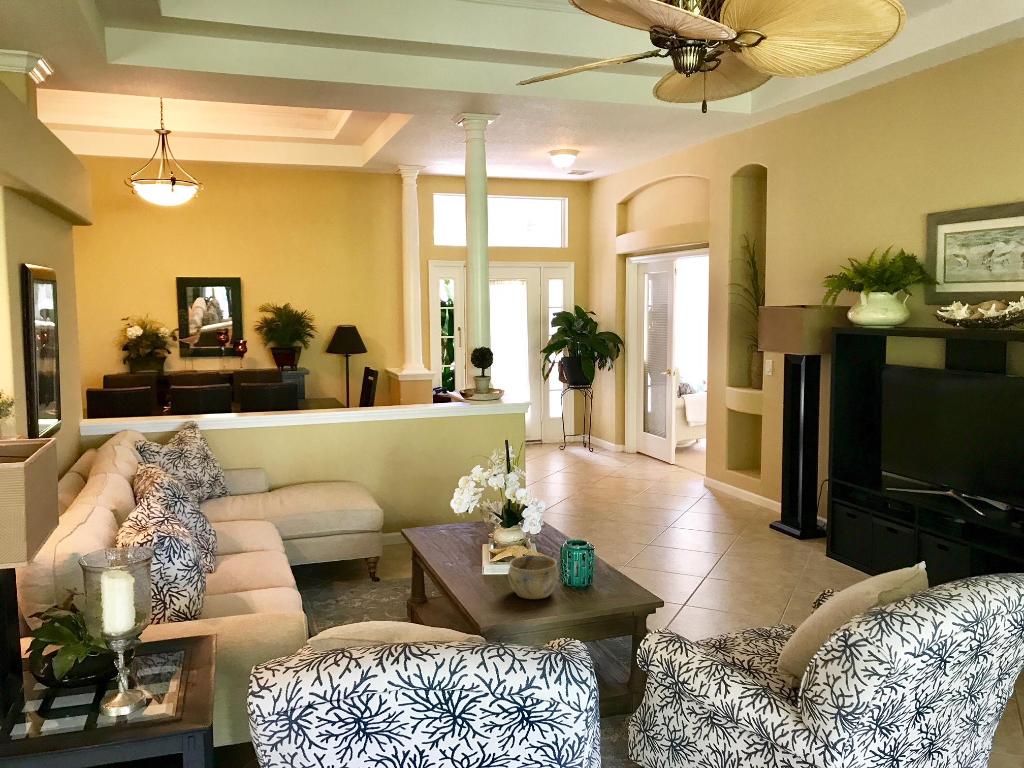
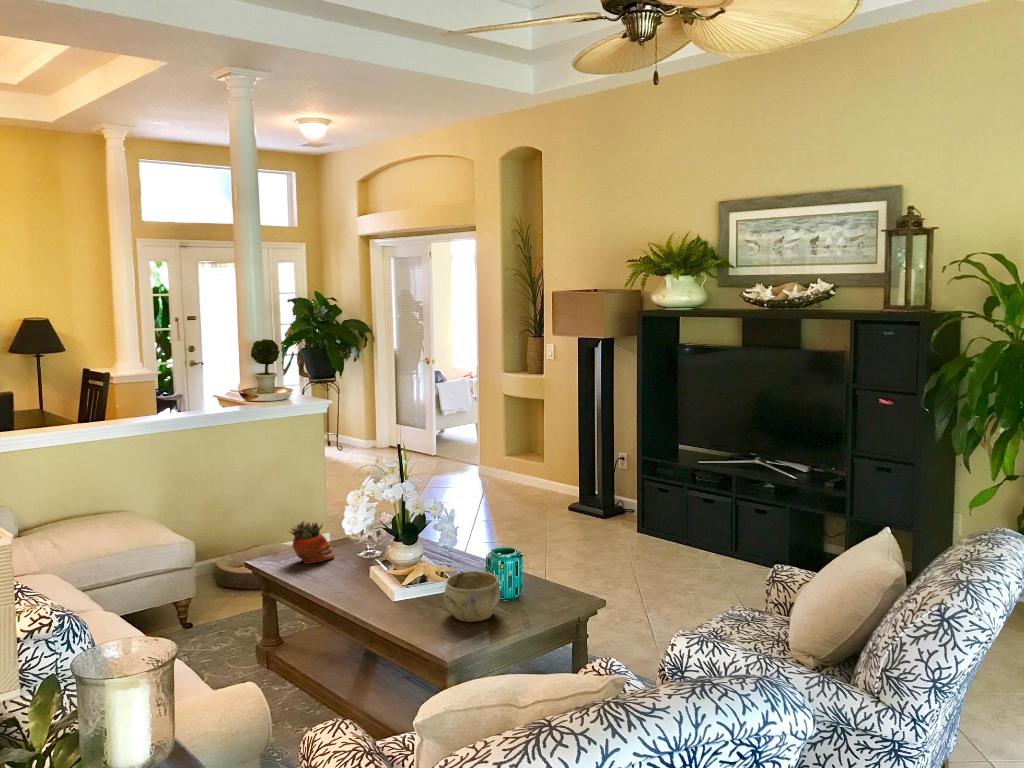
succulent planter: none [431,499,468,536] -> present [290,521,335,564]

